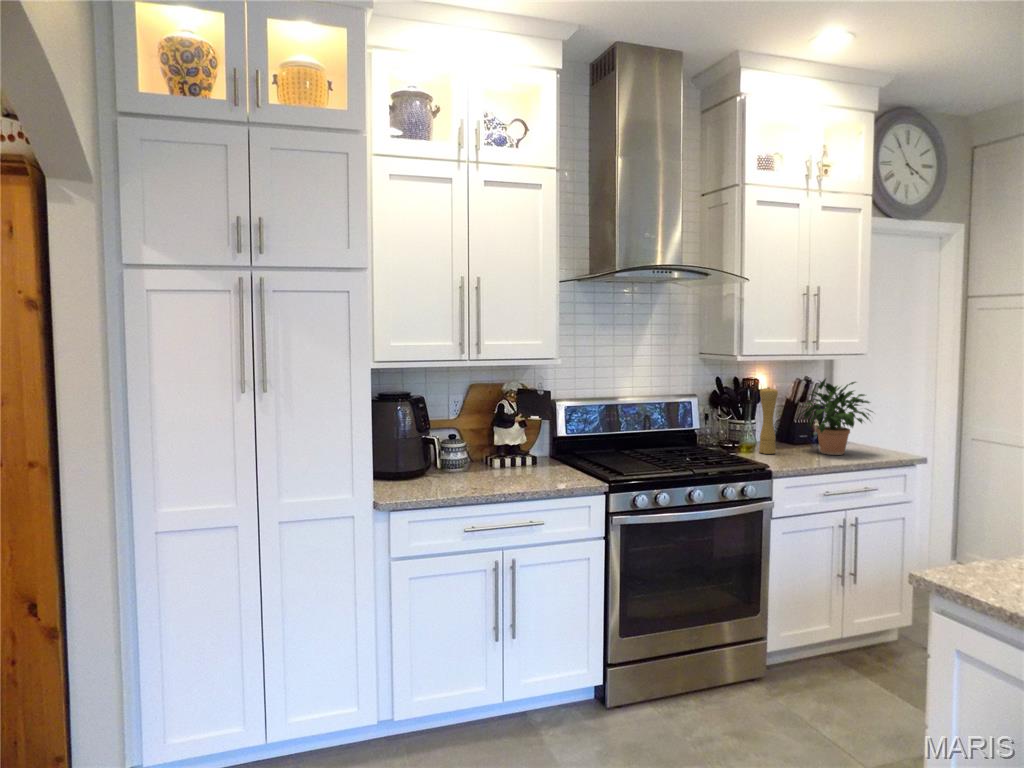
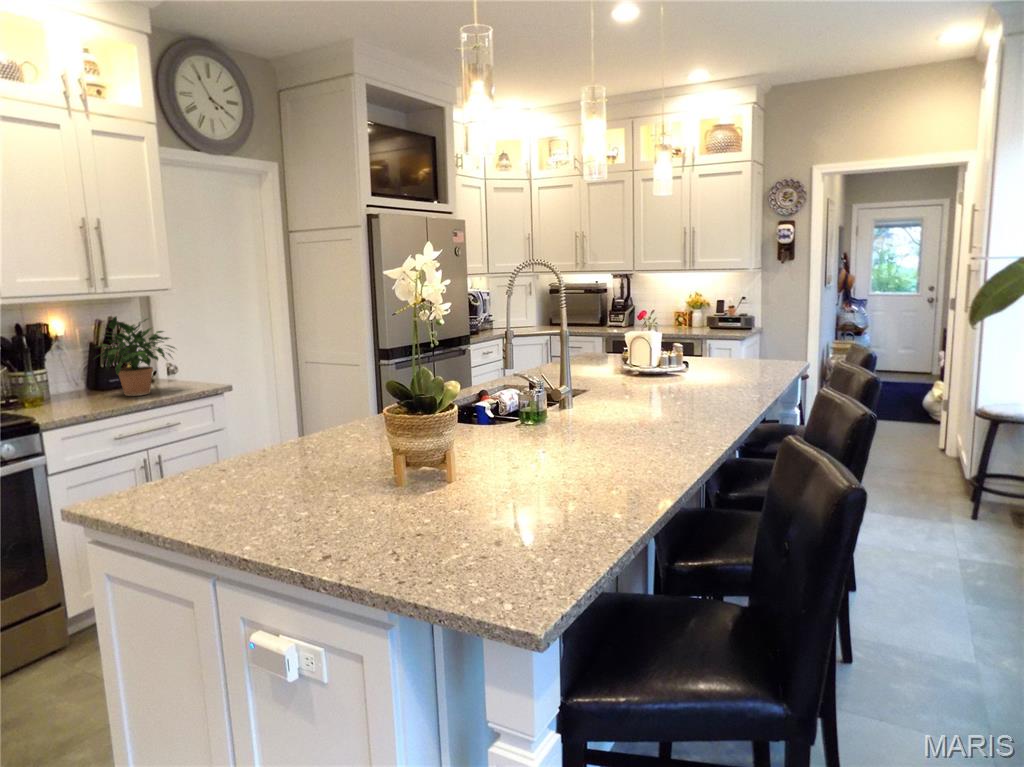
pepper mill: present [759,387,778,454] -> none [39,331,69,405]

